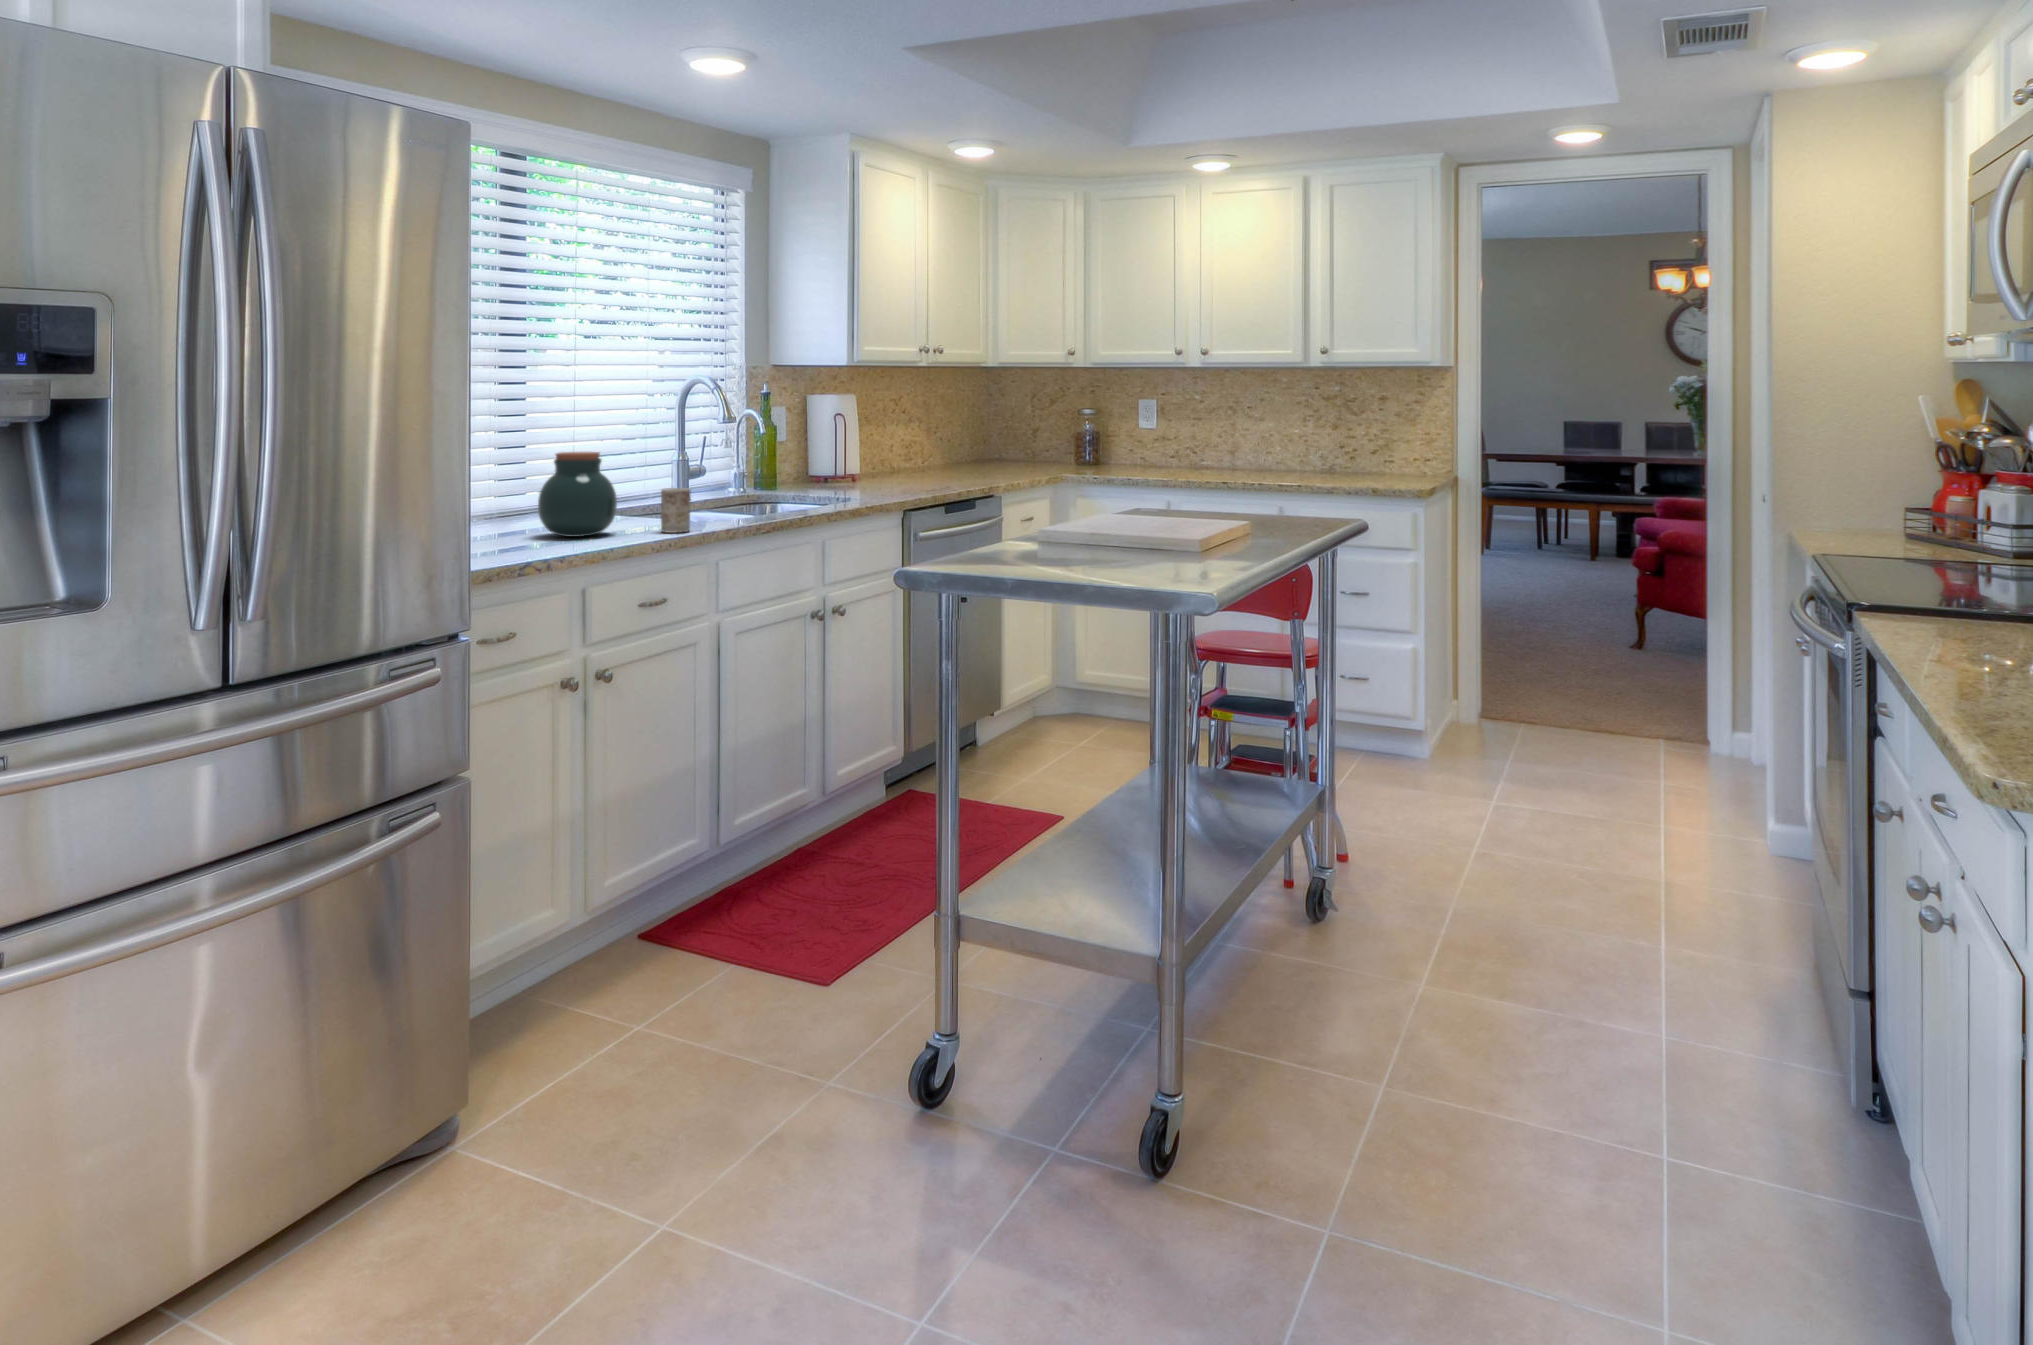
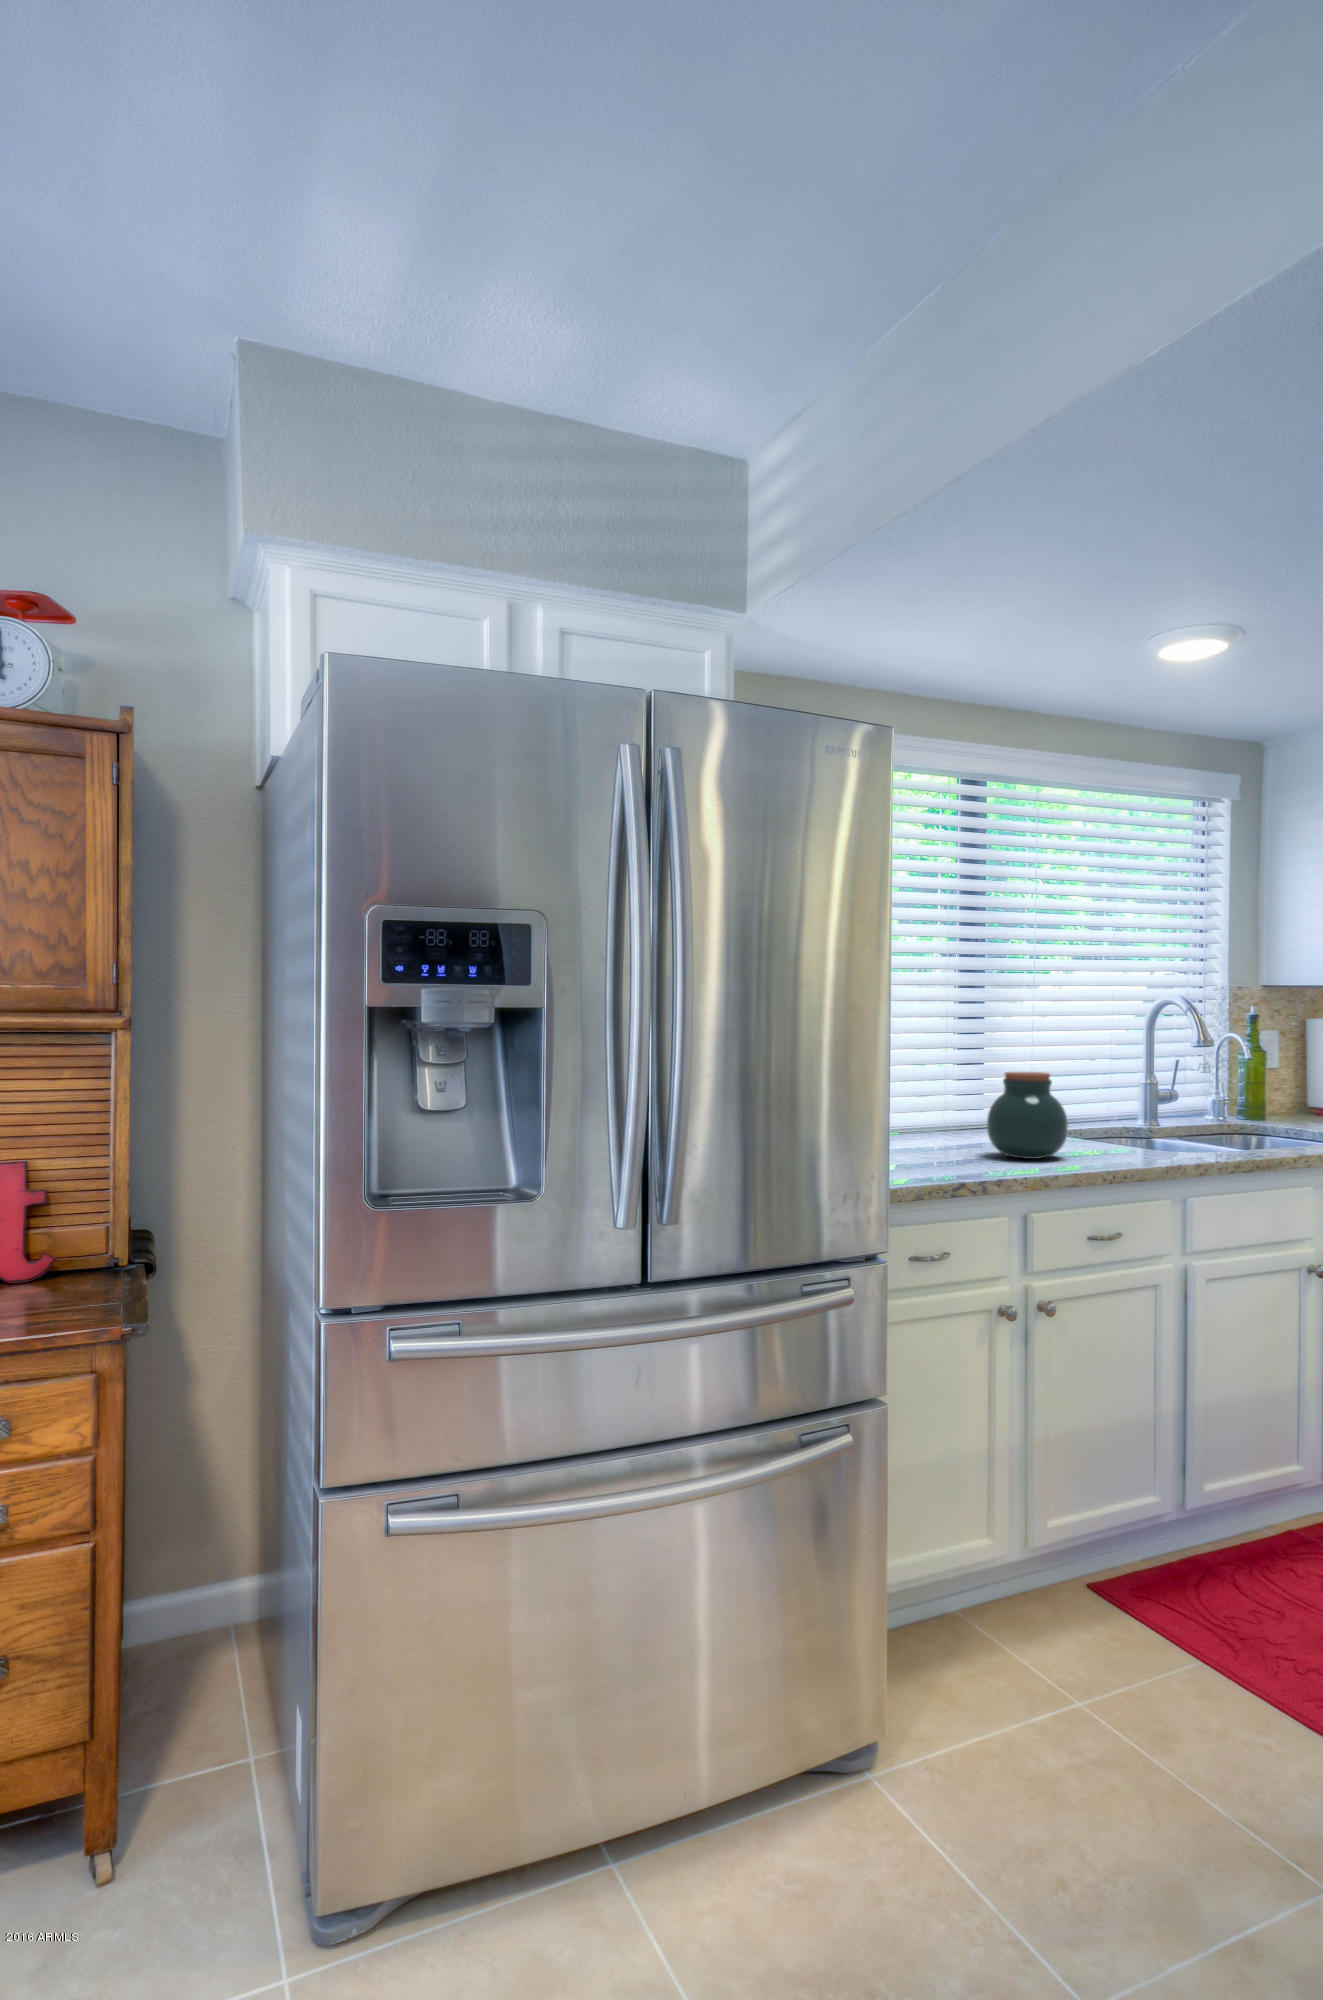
mug: present [661,488,690,533] -> none [1116,1115,1149,1163]

